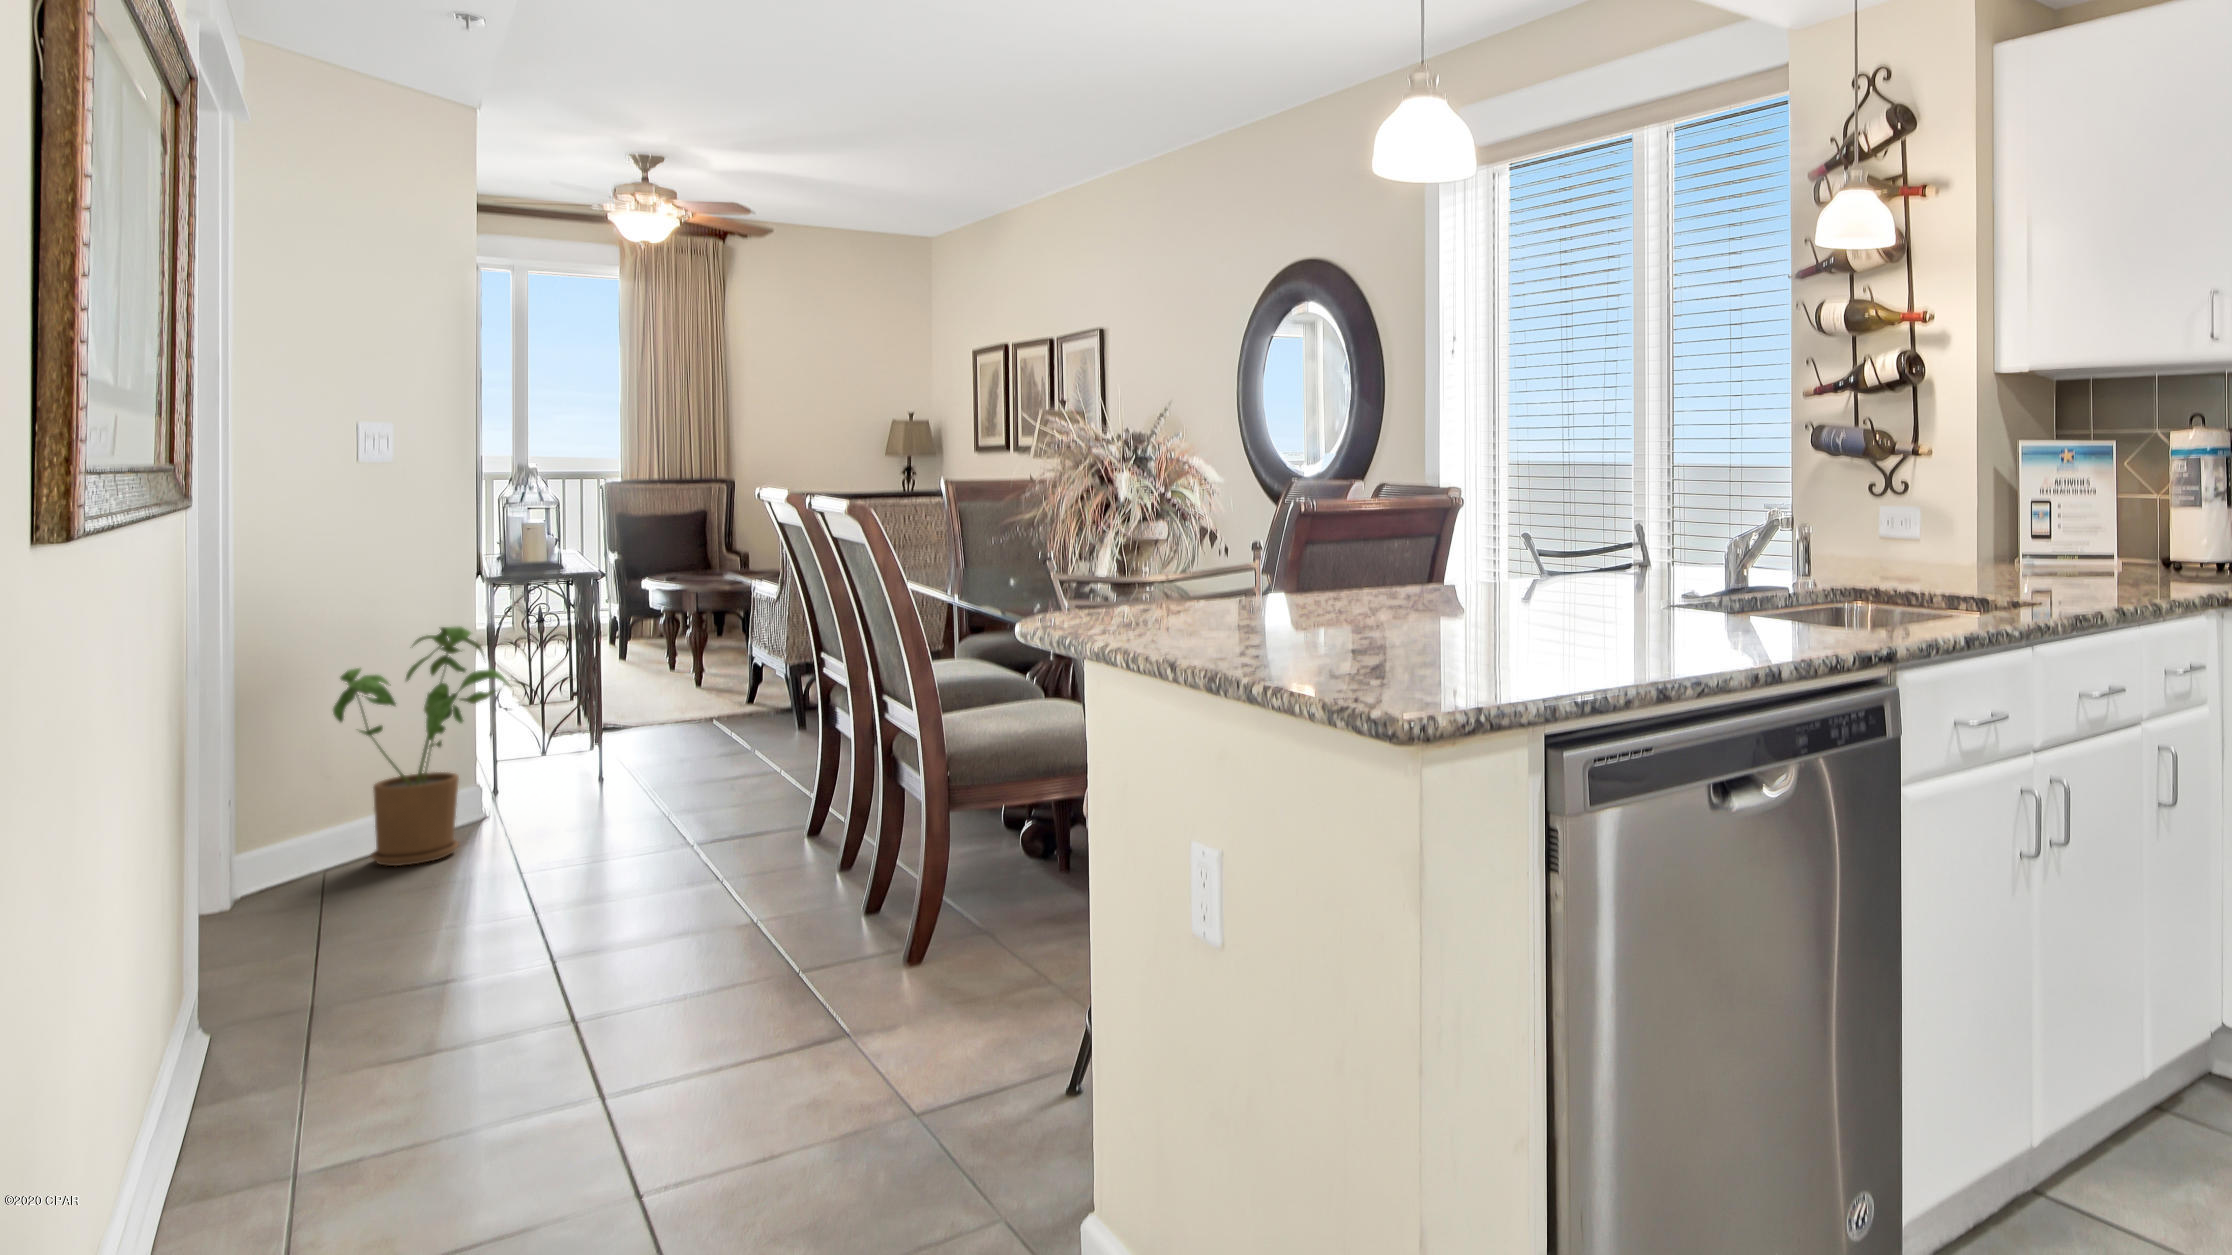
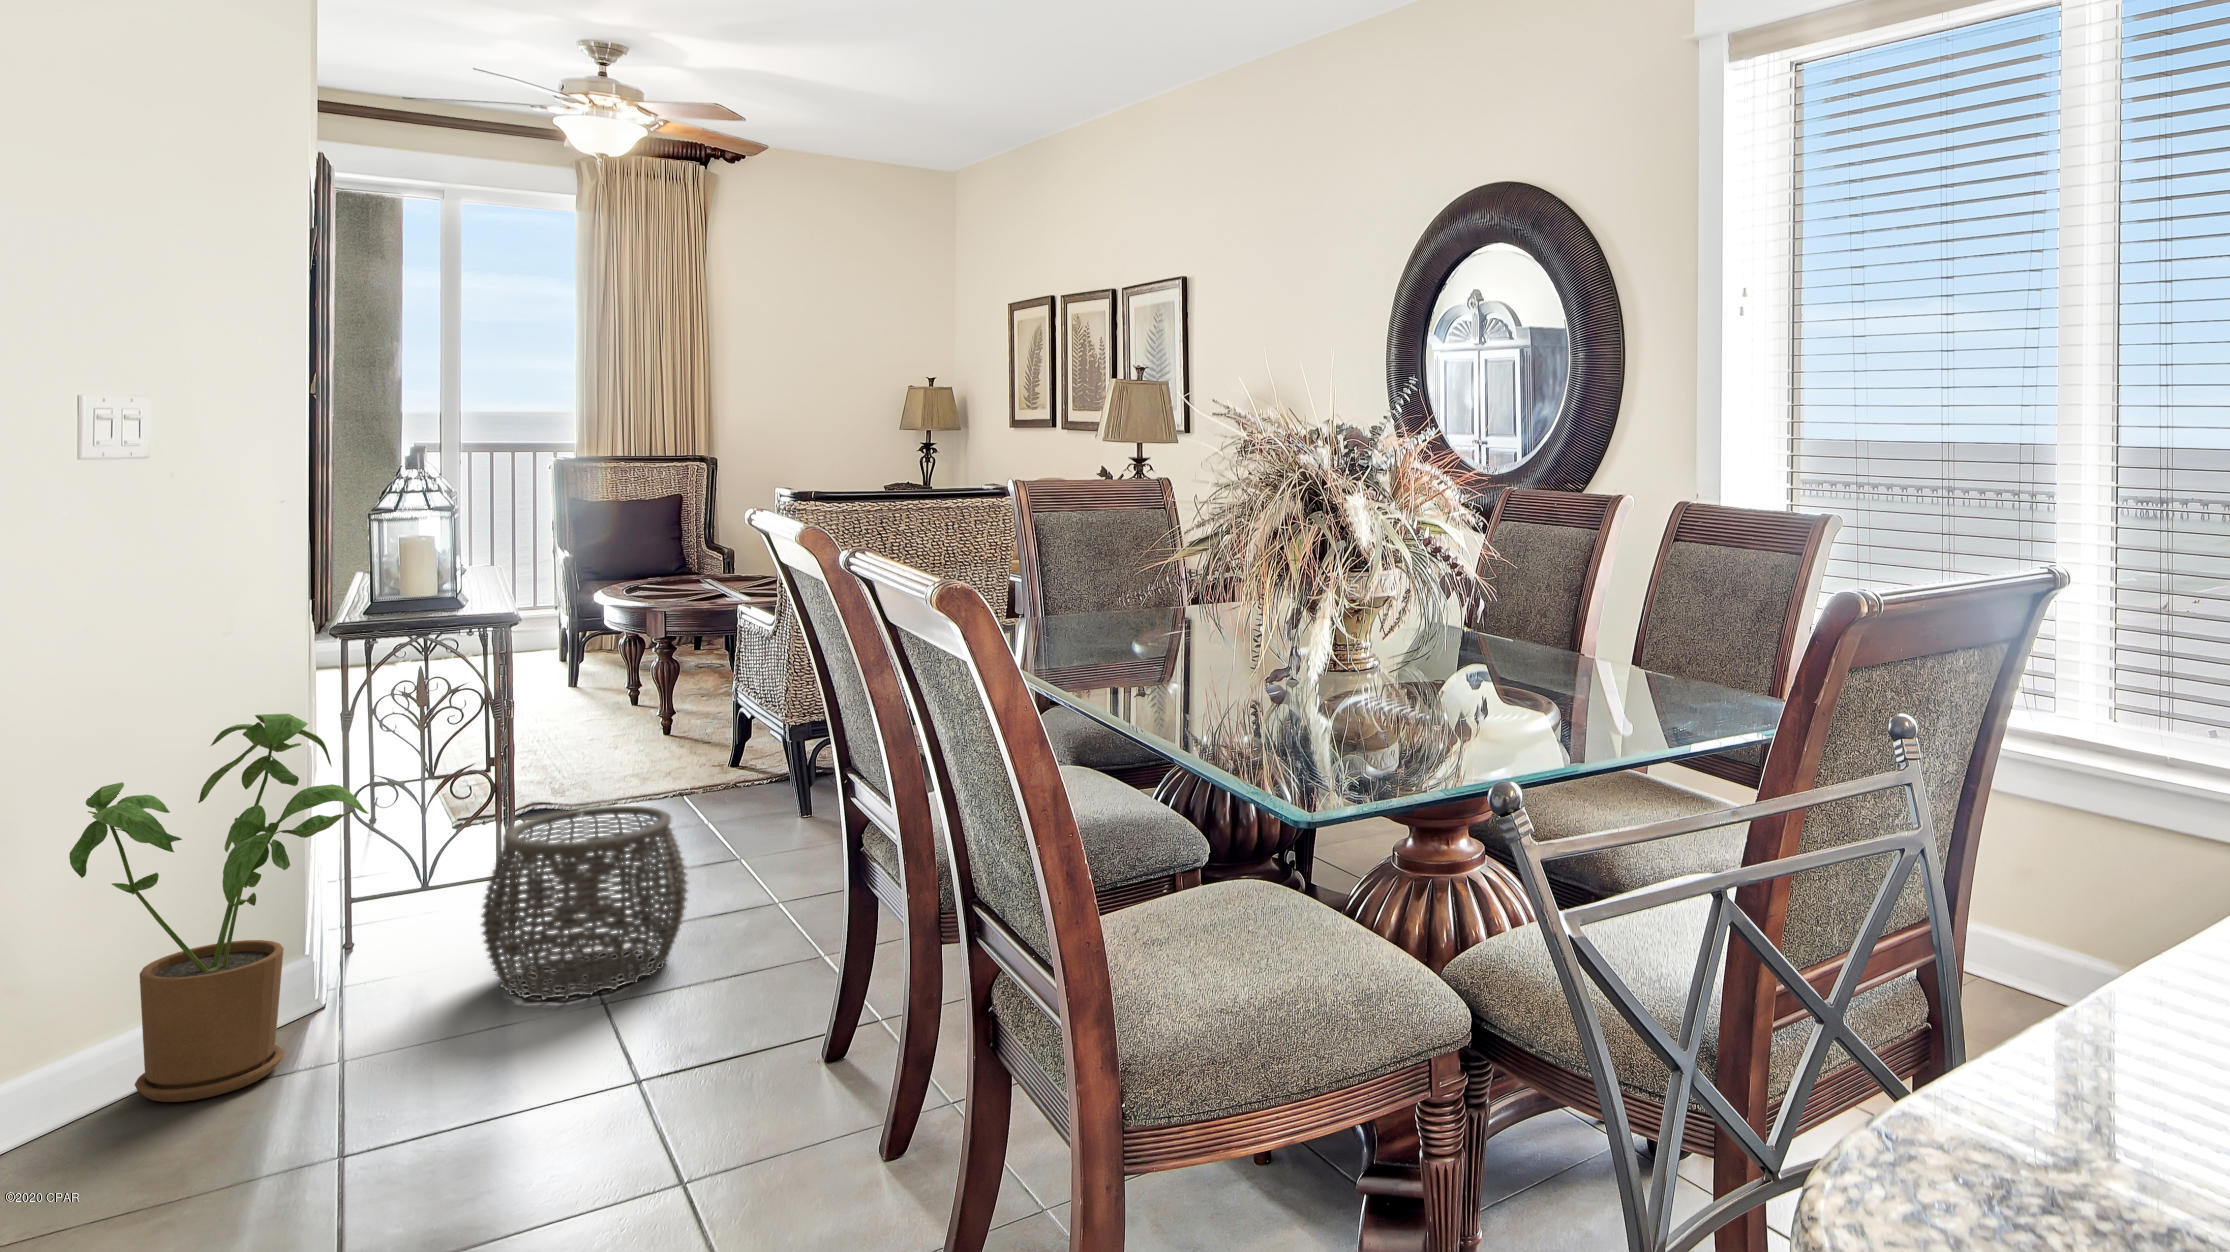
woven basket: none [580,700,717,821] -> present [482,806,688,999]

